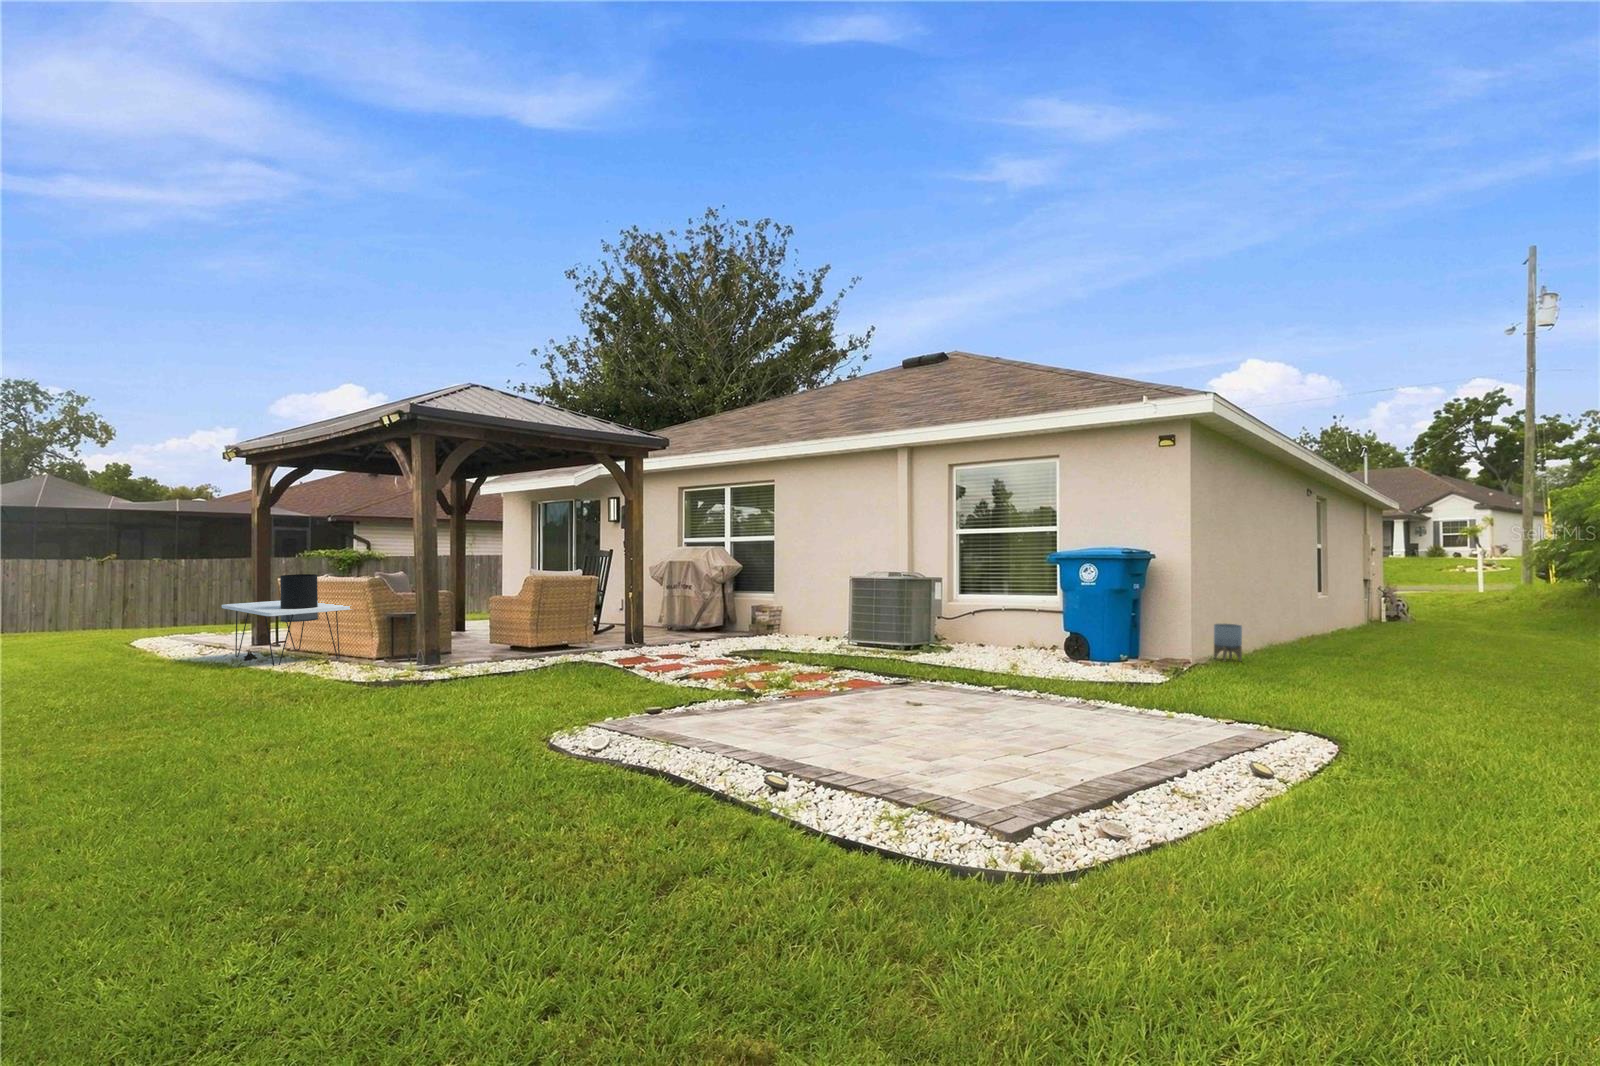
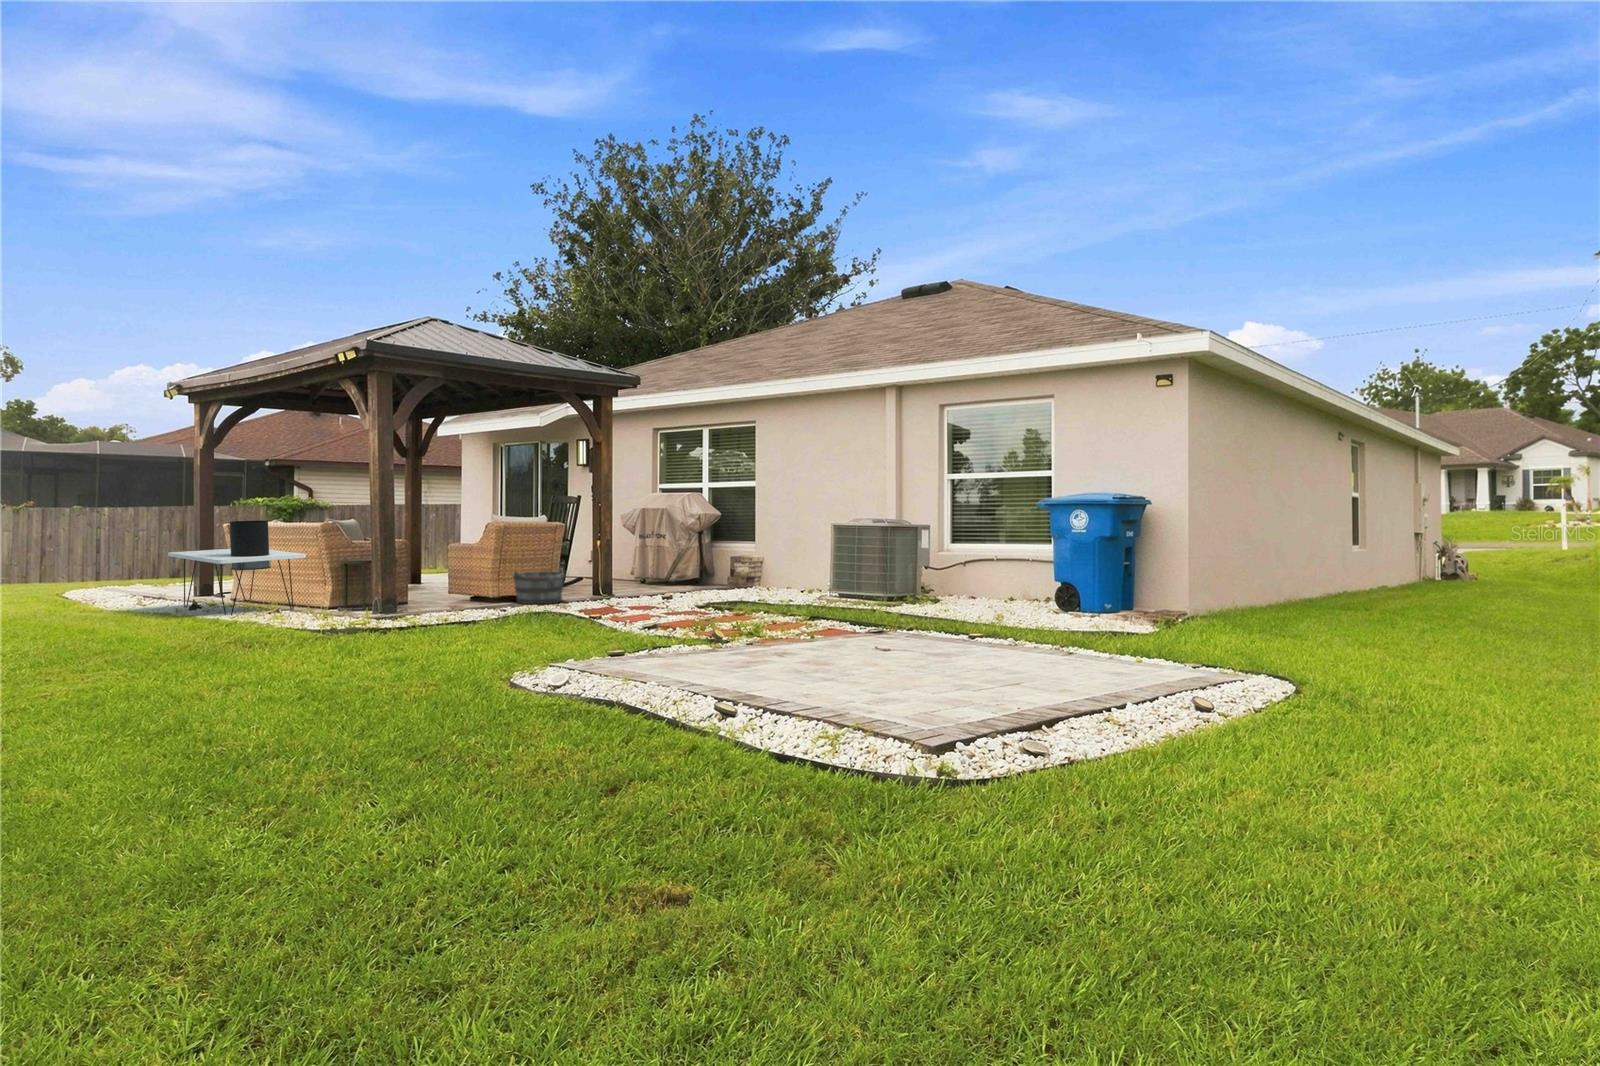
bucket: none [549,617,602,653] -> present [513,568,565,604]
planter: present [1214,624,1242,661] -> none [1216,576,1246,616]

